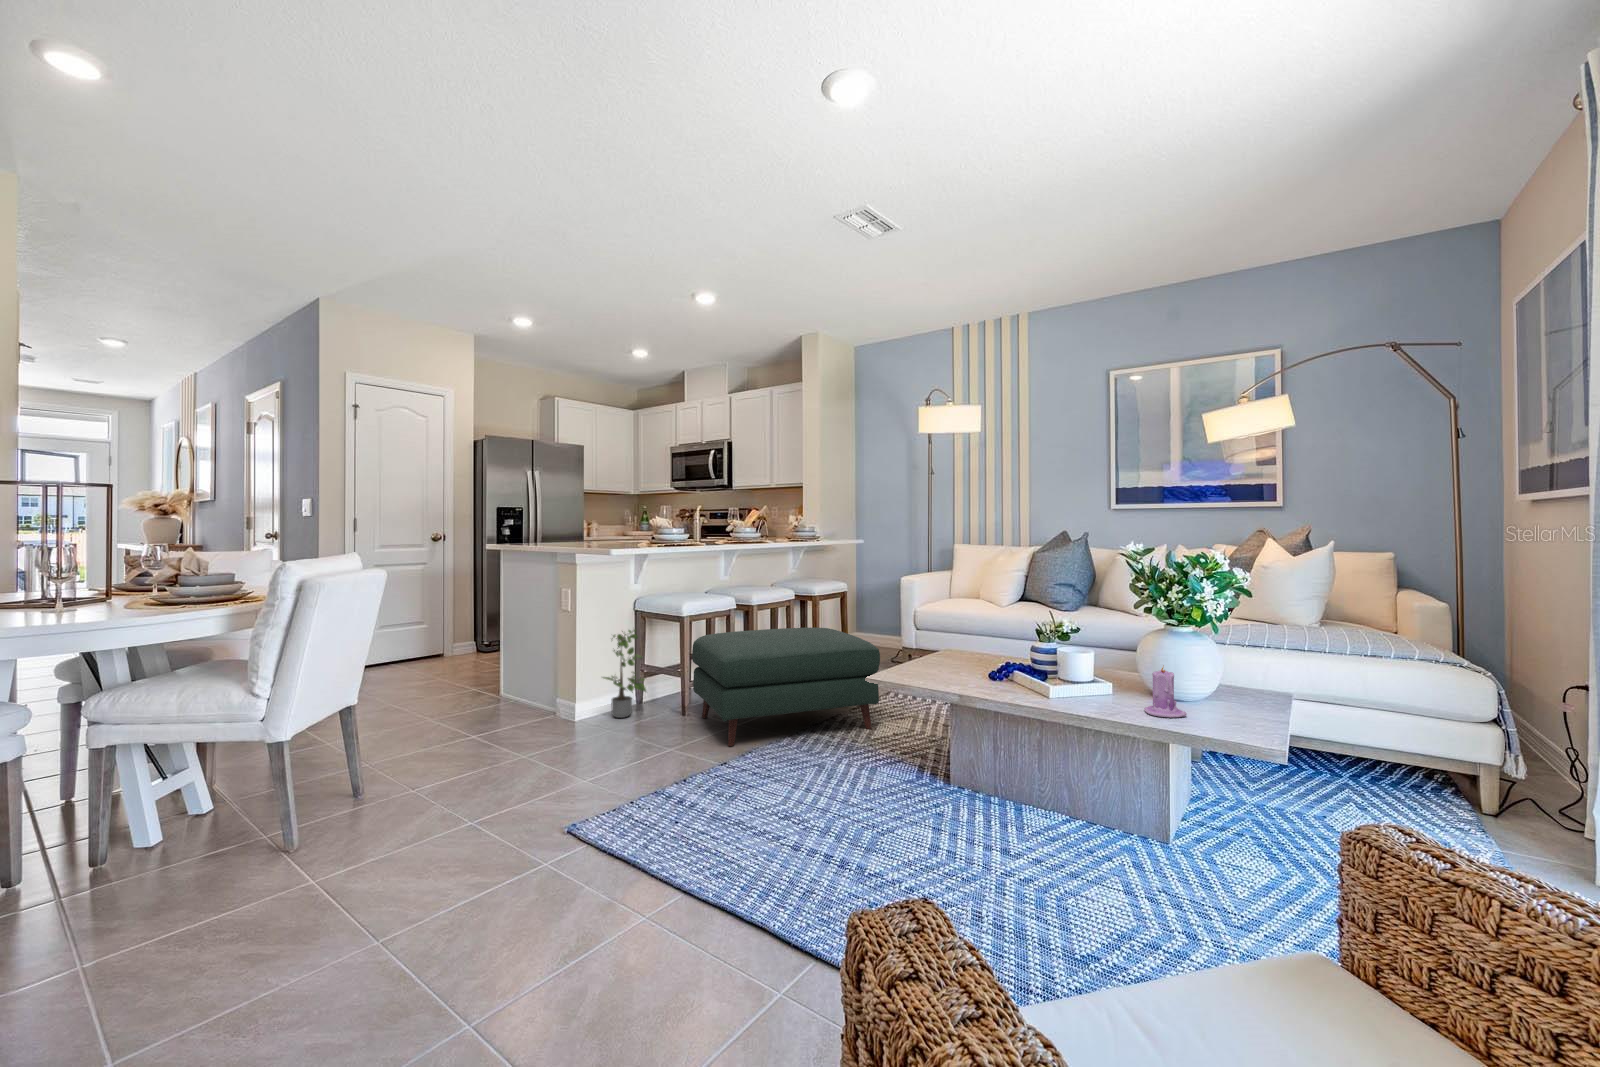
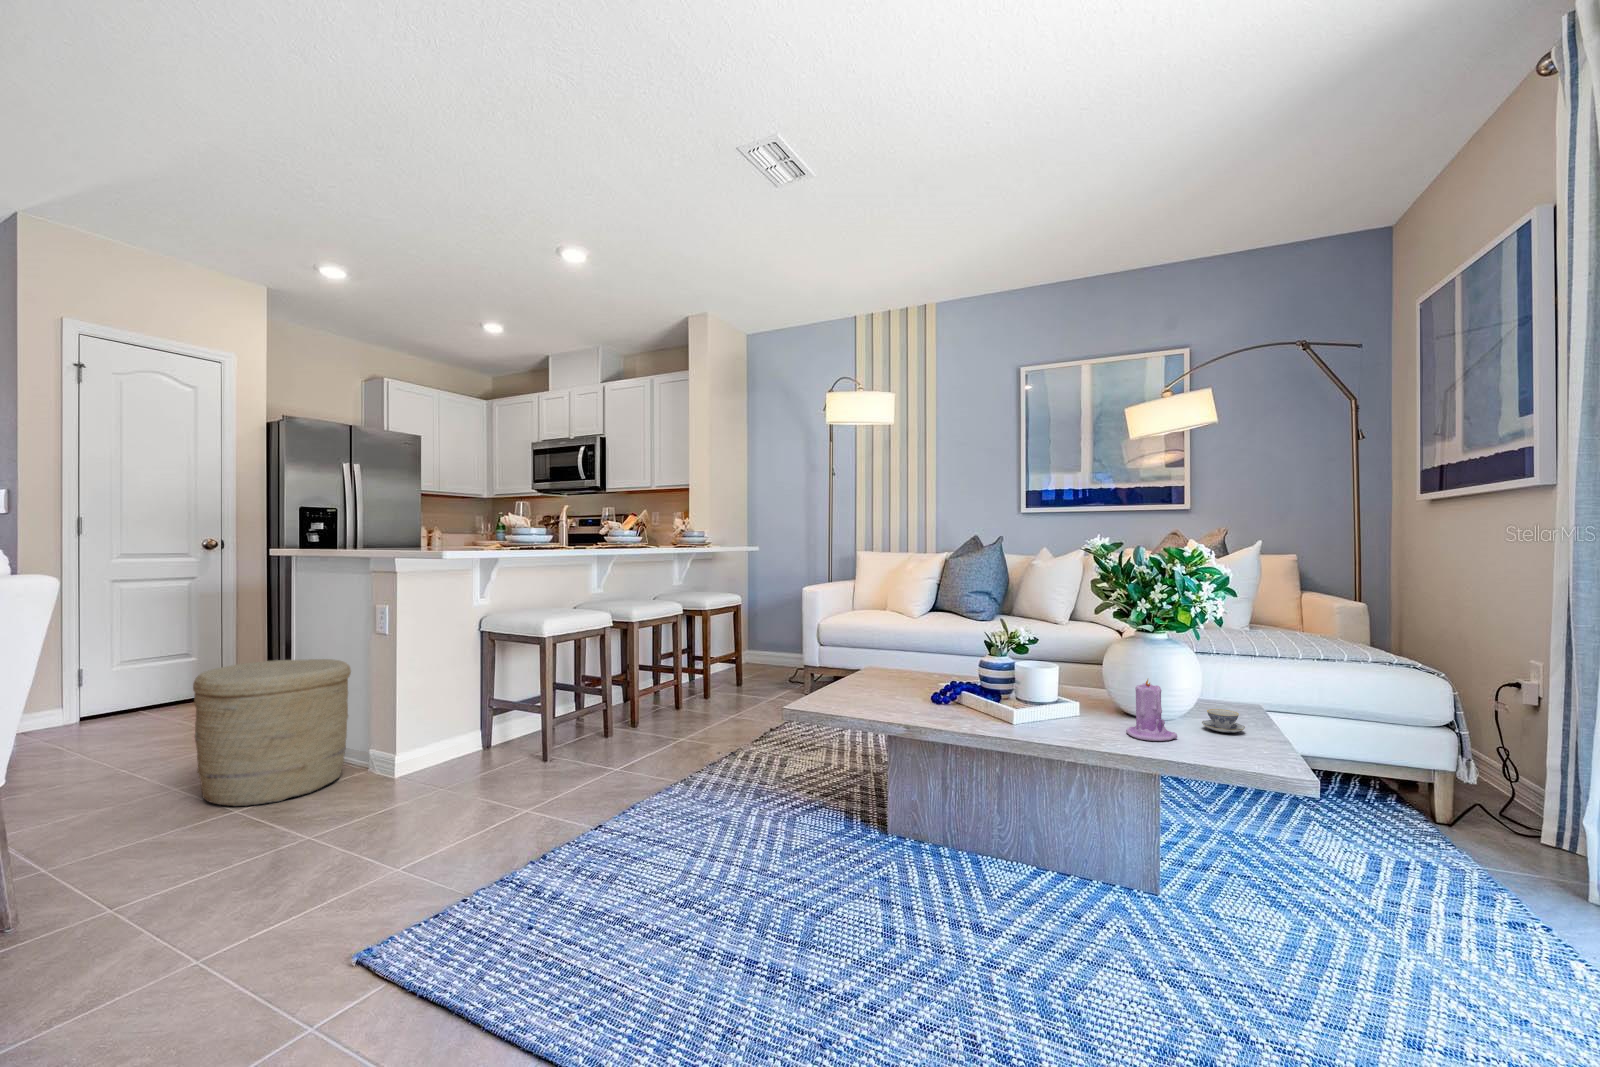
ottoman: present [692,628,880,746] -> none [557,646,790,800]
woven basket: none [442,629,543,734] -> present [193,659,351,806]
potted plant: present [603,630,646,718] -> none [433,650,498,769]
teacup: none [1216,695,1254,715] -> present [1202,709,1245,733]

